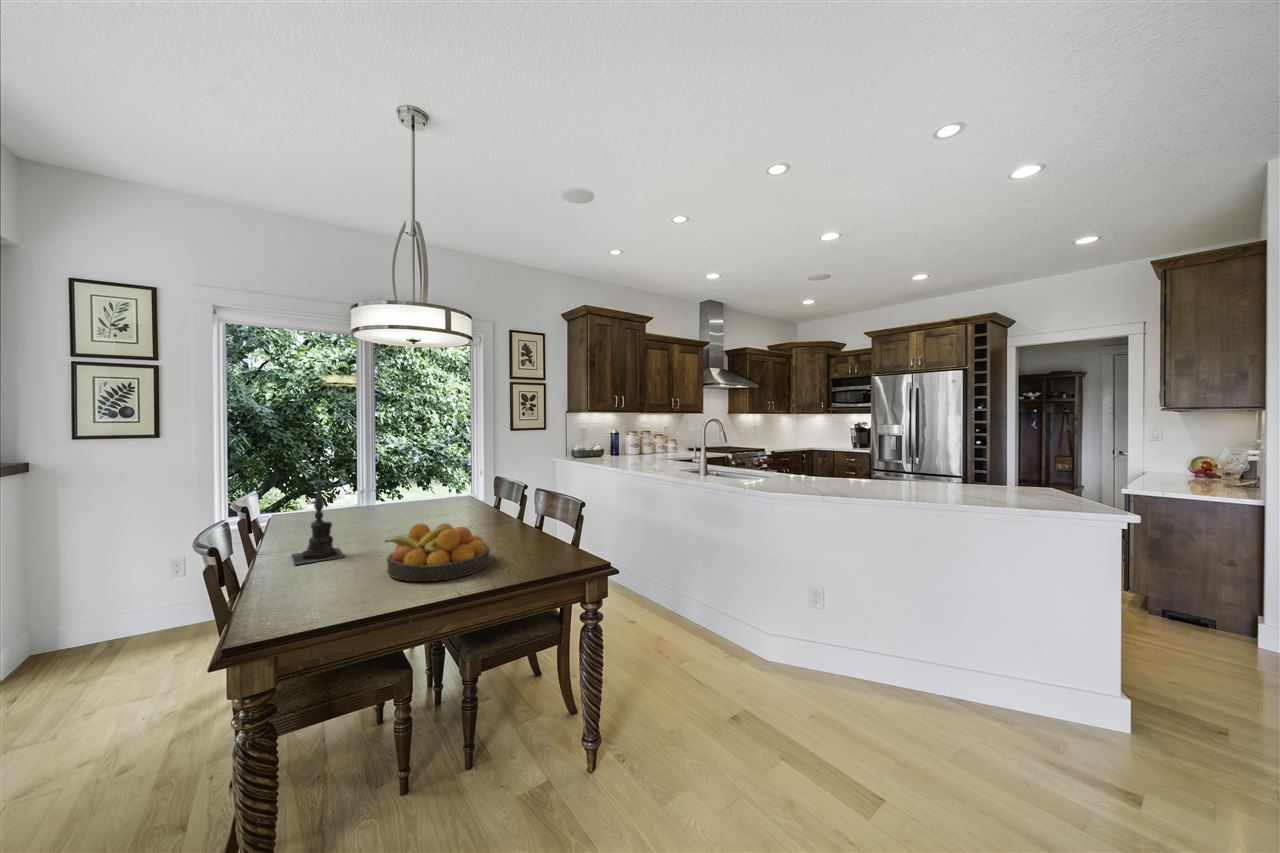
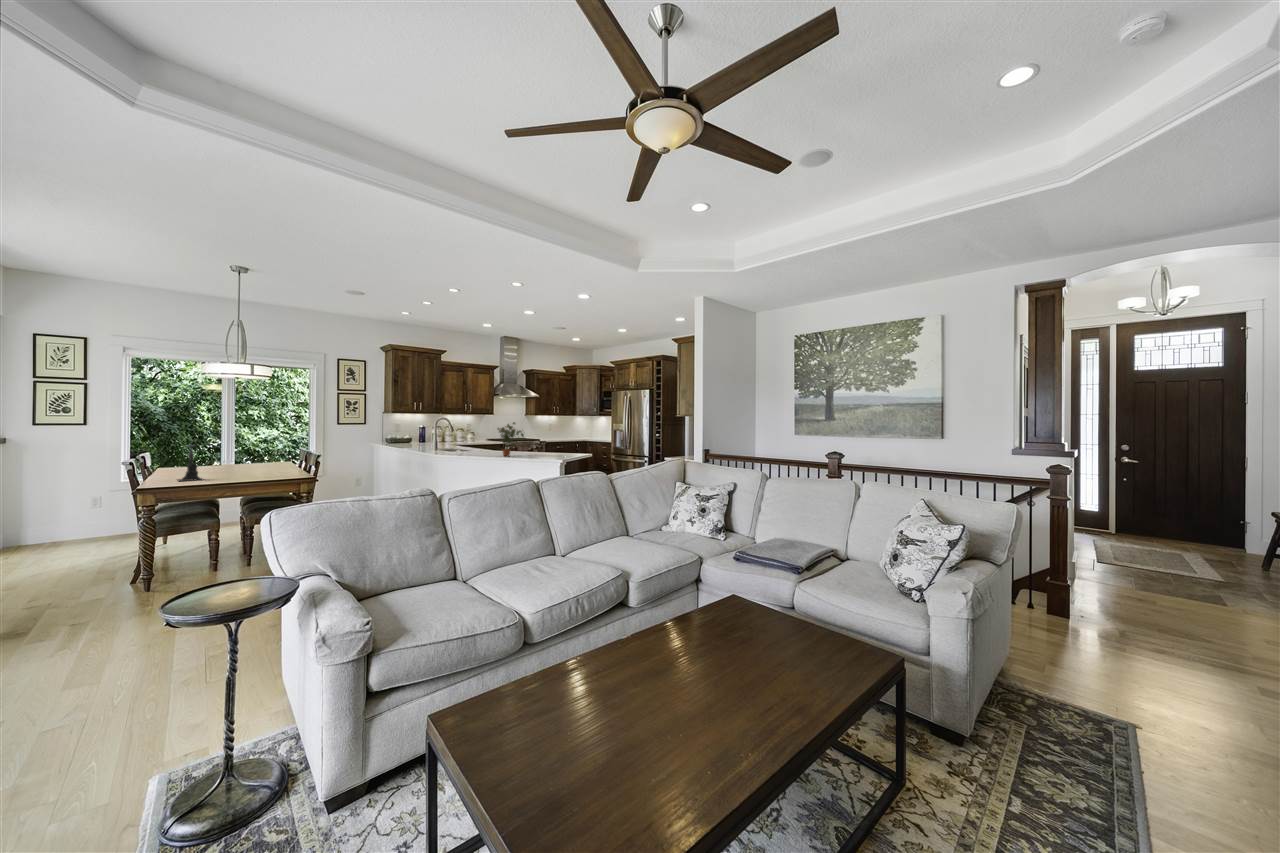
potted plant: none [831,421,897,488] -> present [498,422,524,456]
fruit bowl: present [385,523,490,581] -> none [221,463,274,484]

